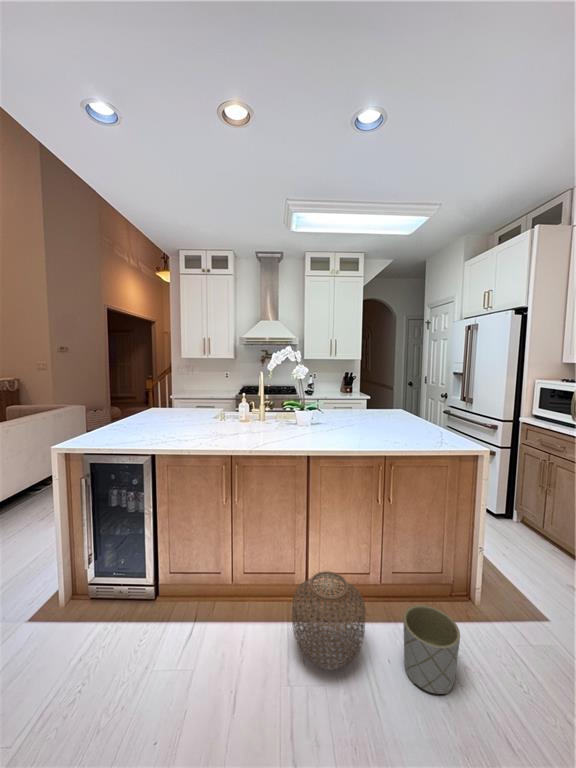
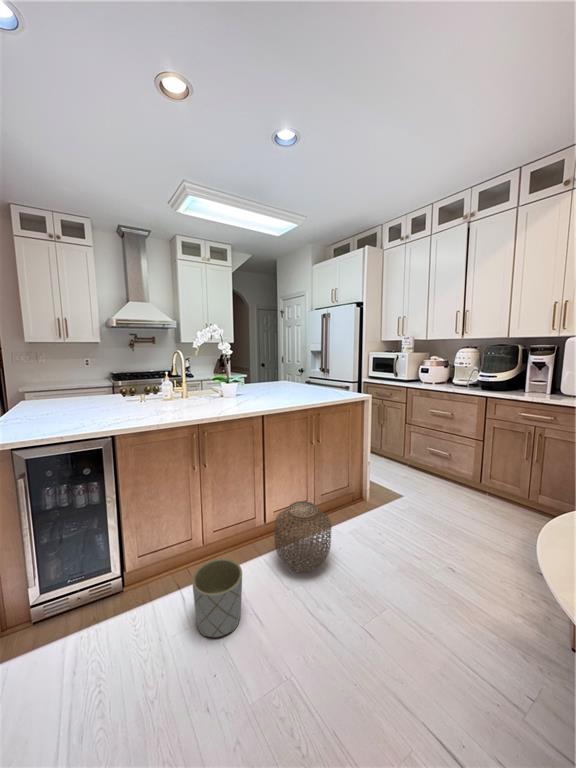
planter: present [404,605,460,694] -> present [192,559,242,637]

